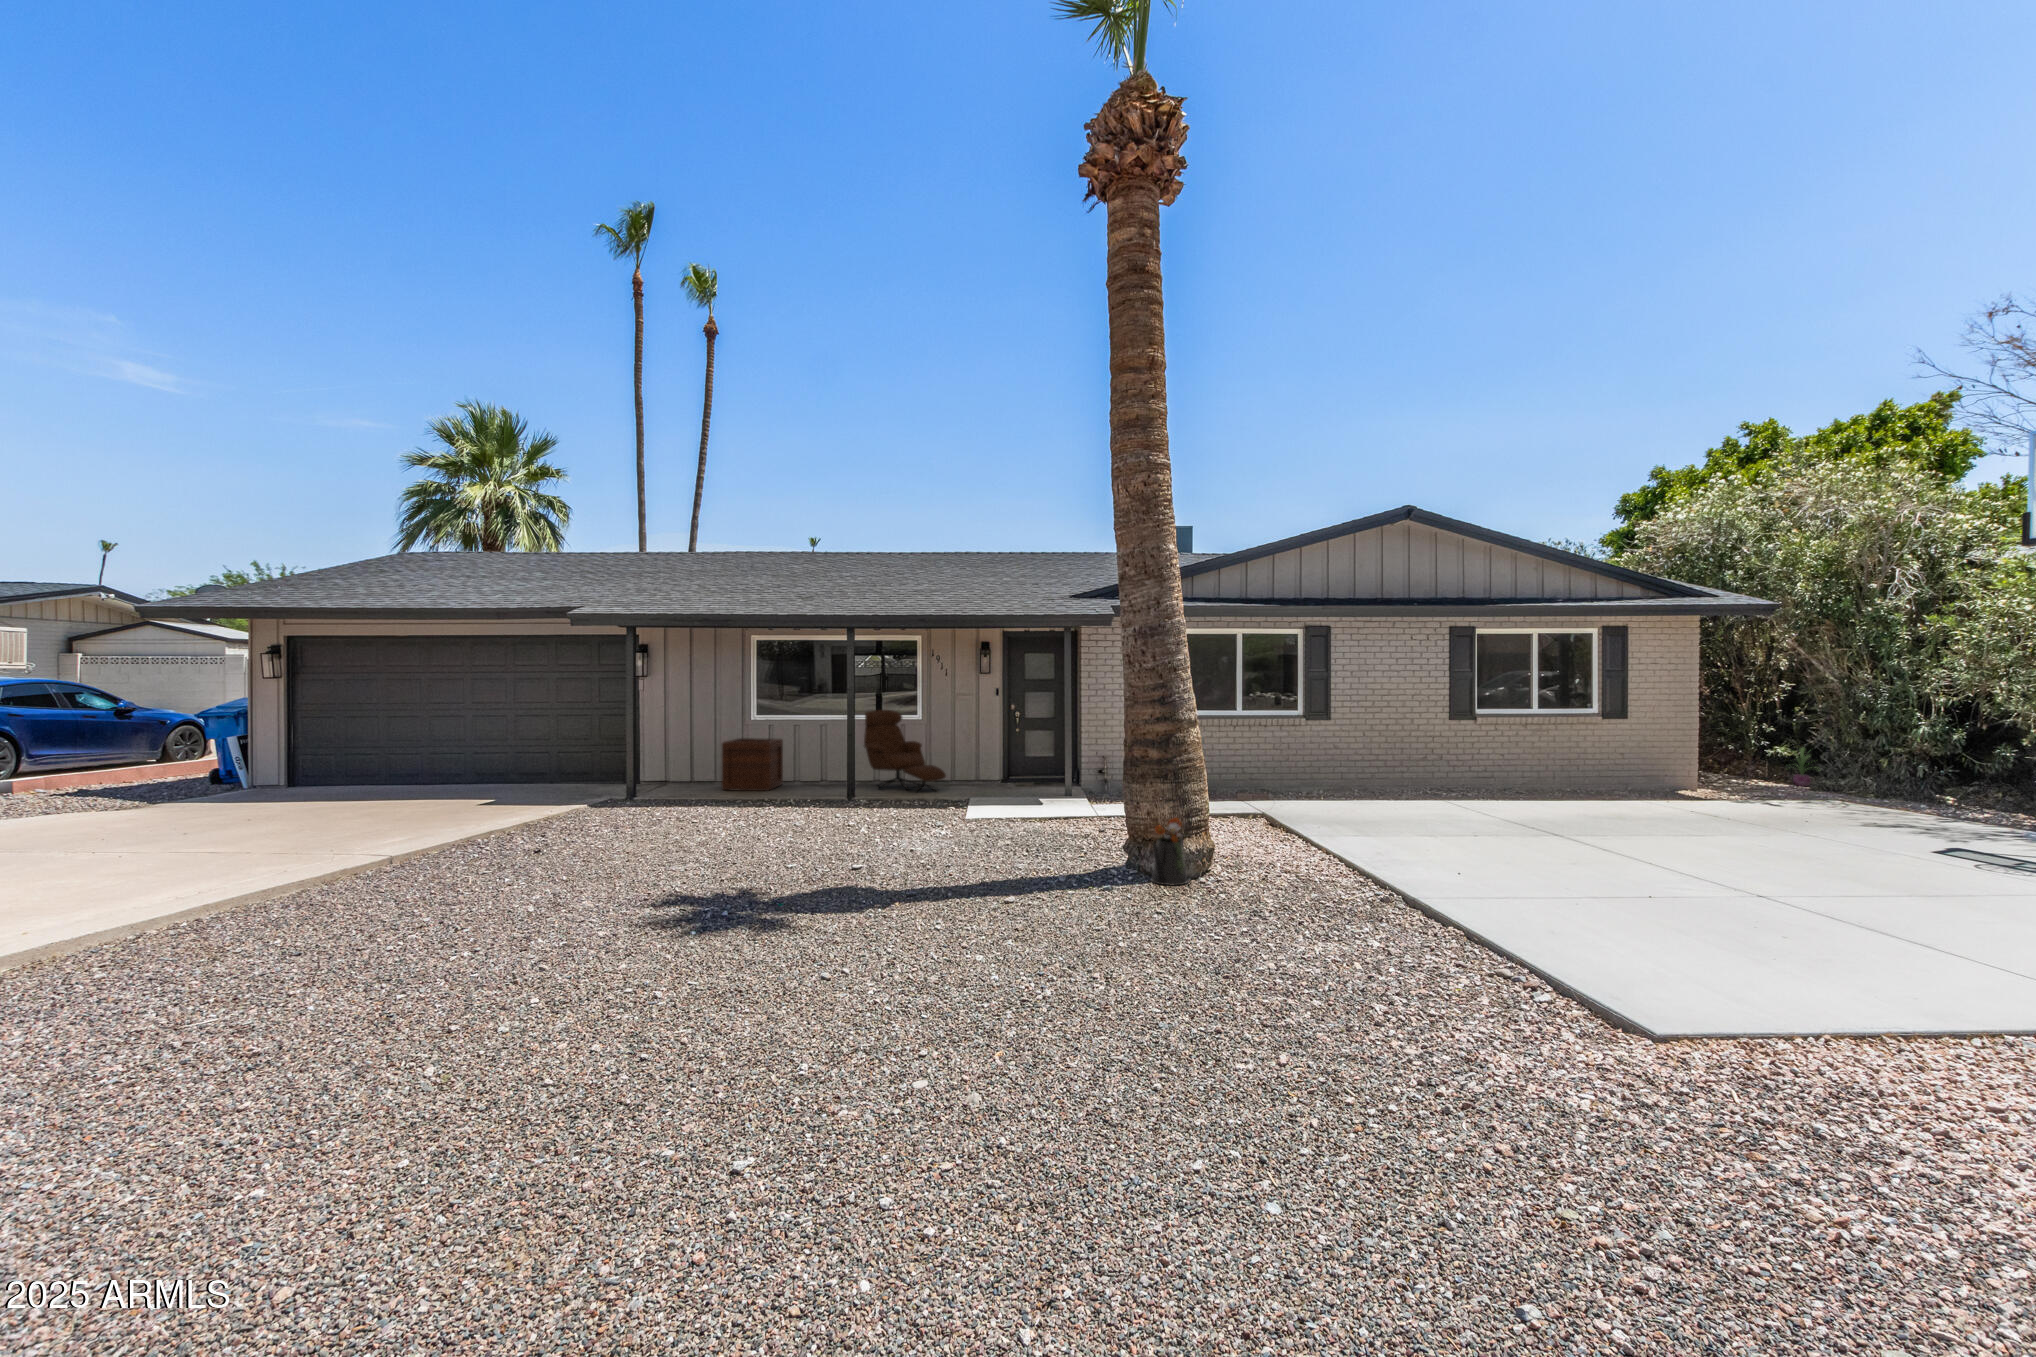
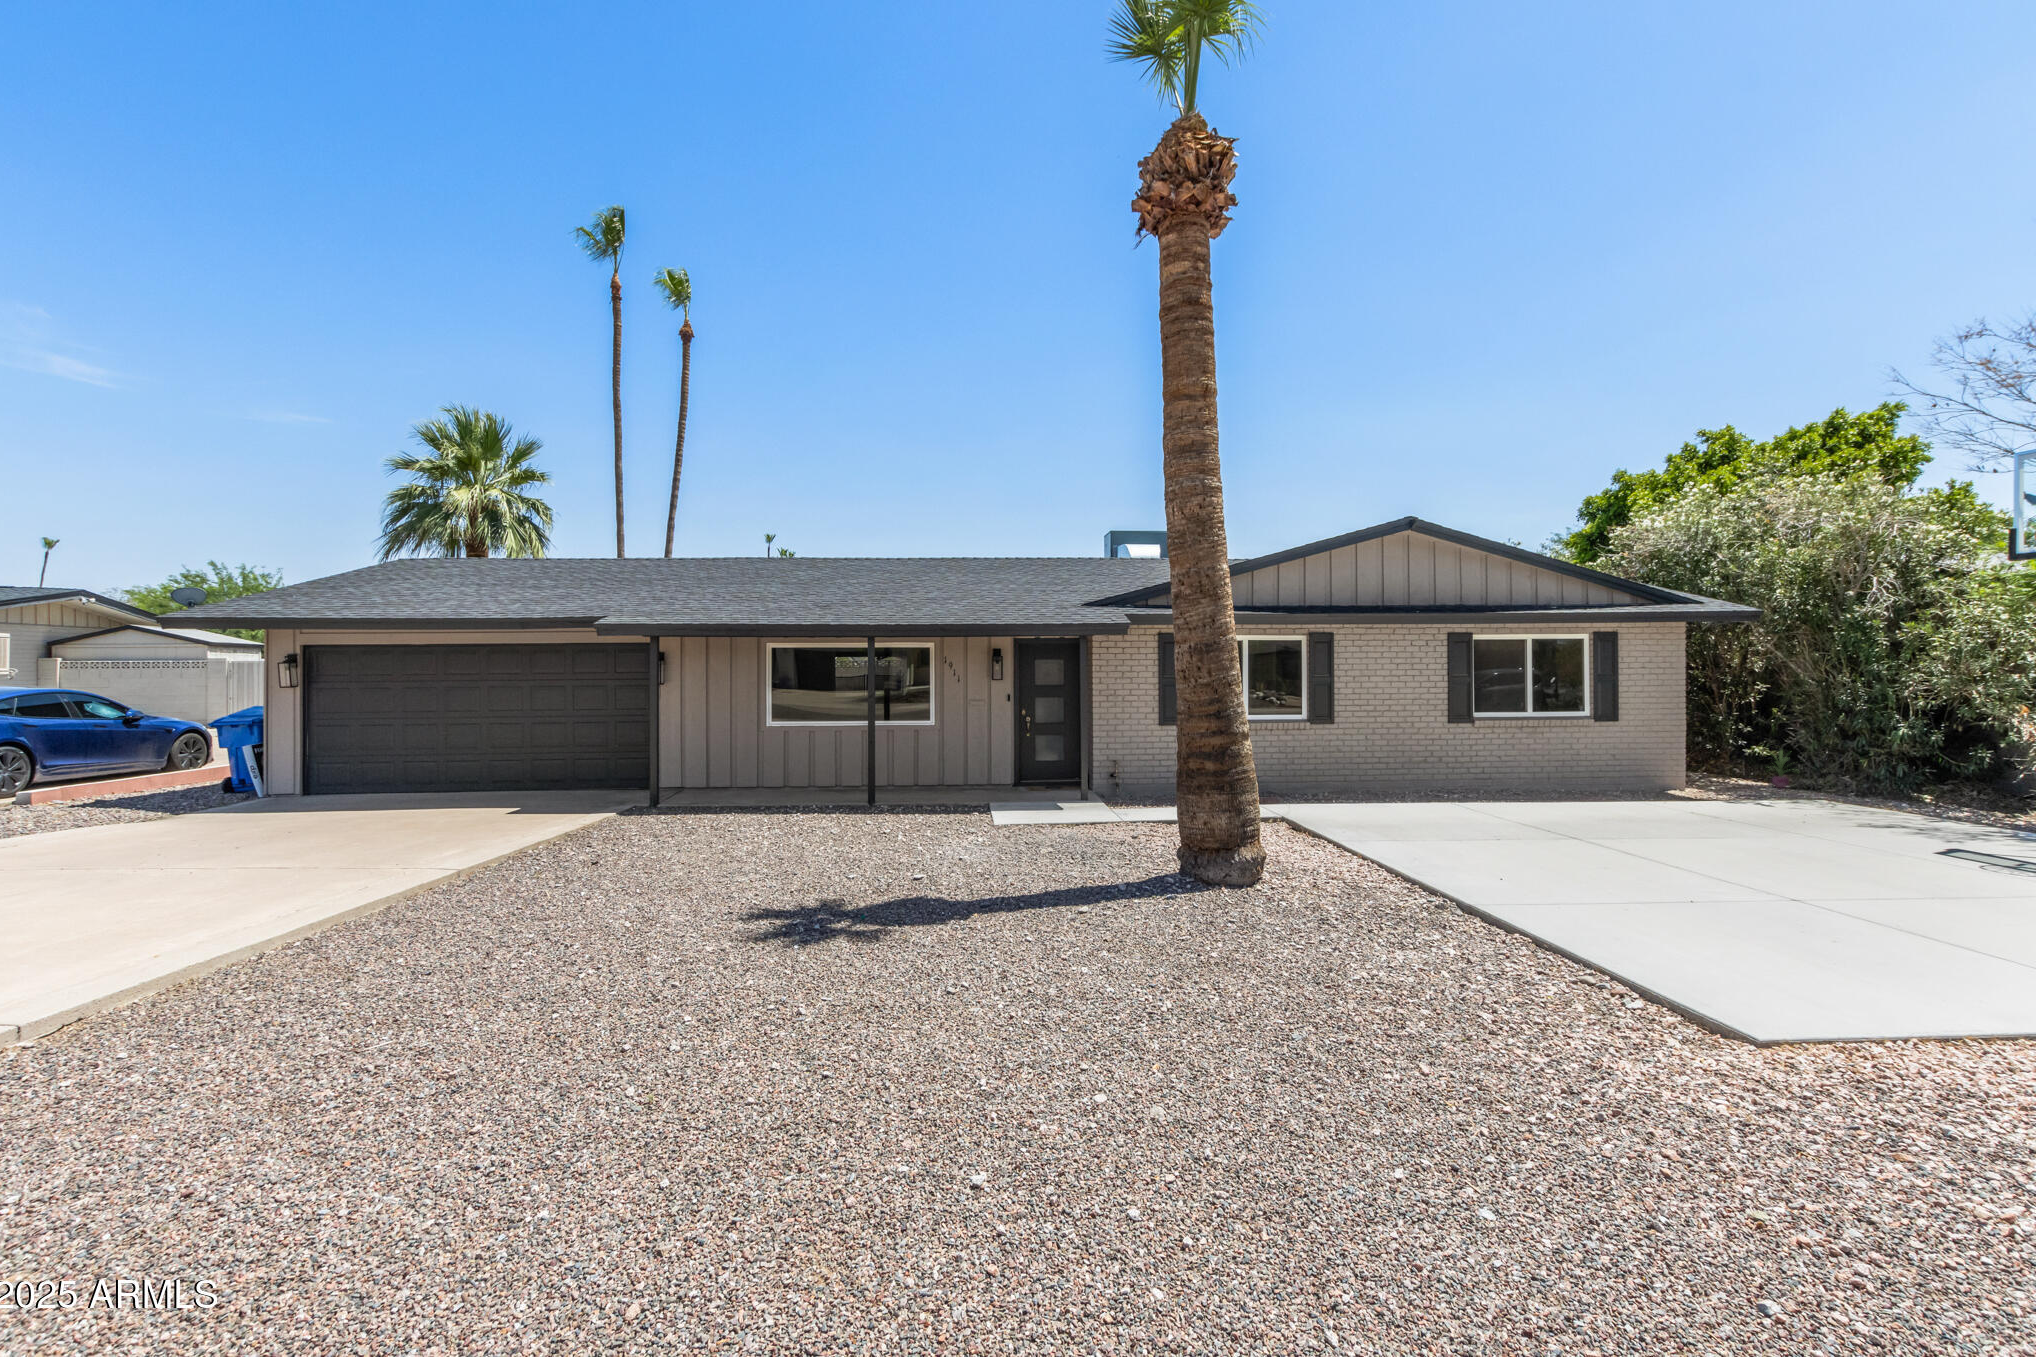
lounge chair: present [864,710,946,791] -> none [865,711,951,796]
wooden crate: present [722,738,783,791] -> none [720,740,781,794]
watering can: present [1151,818,1188,885] -> none [1205,825,1242,893]

